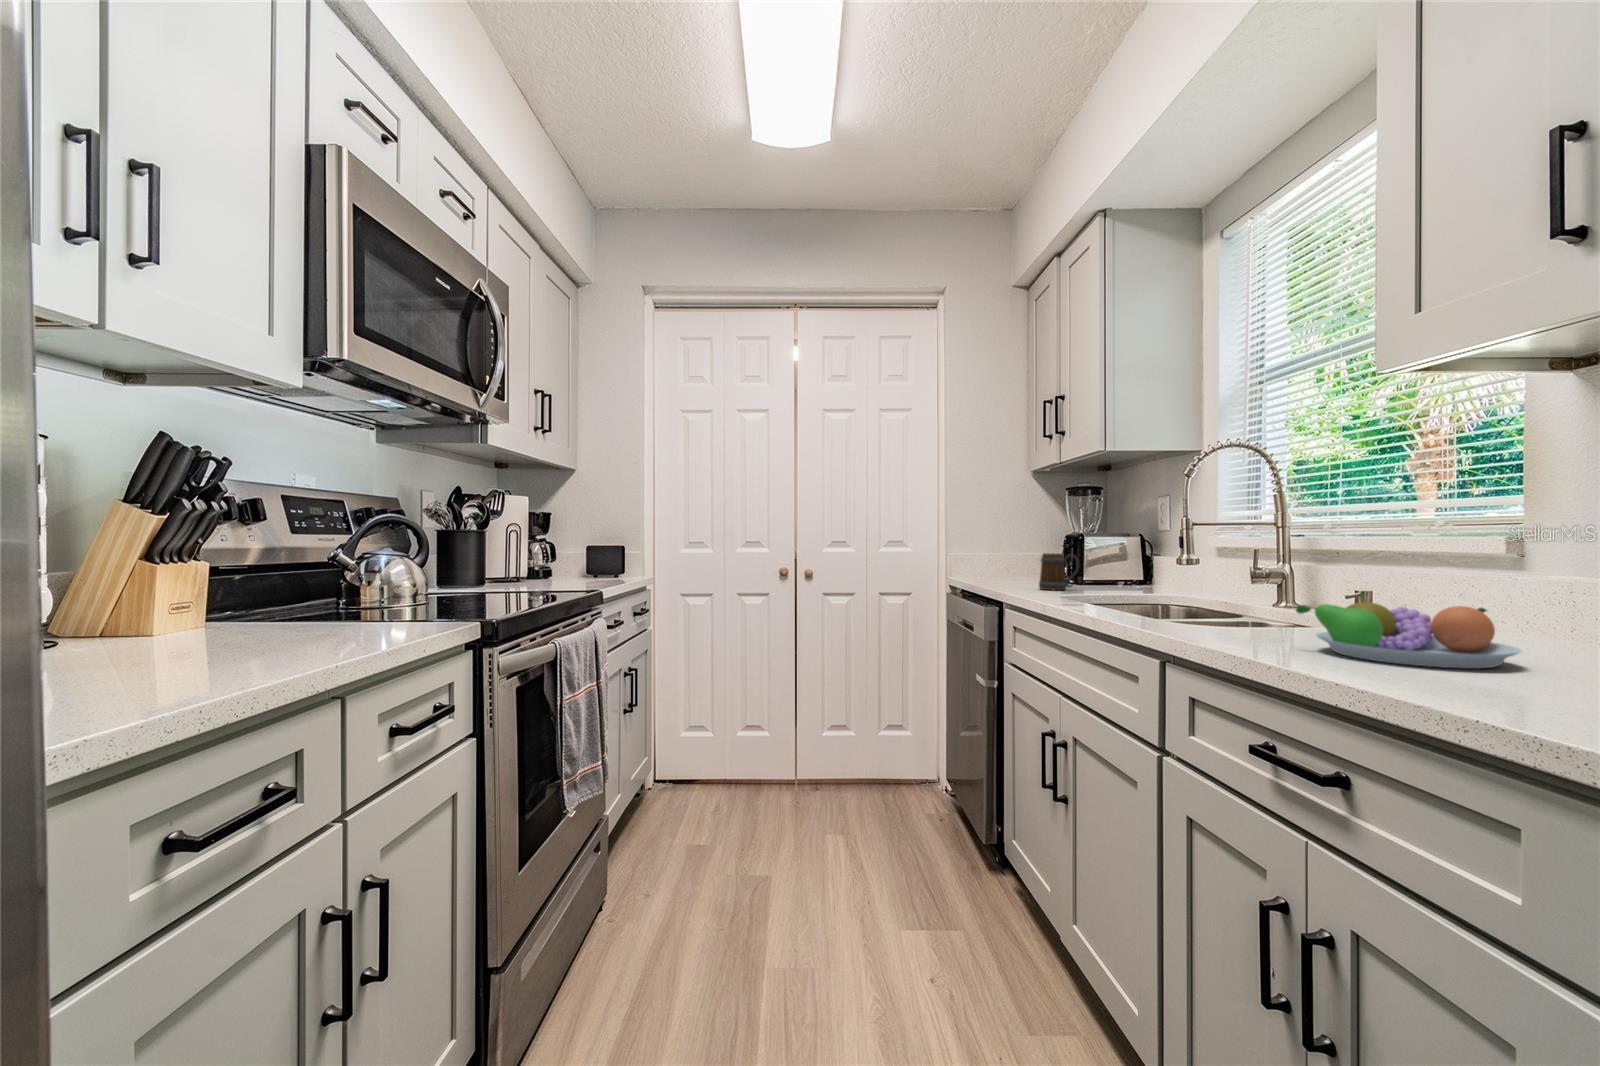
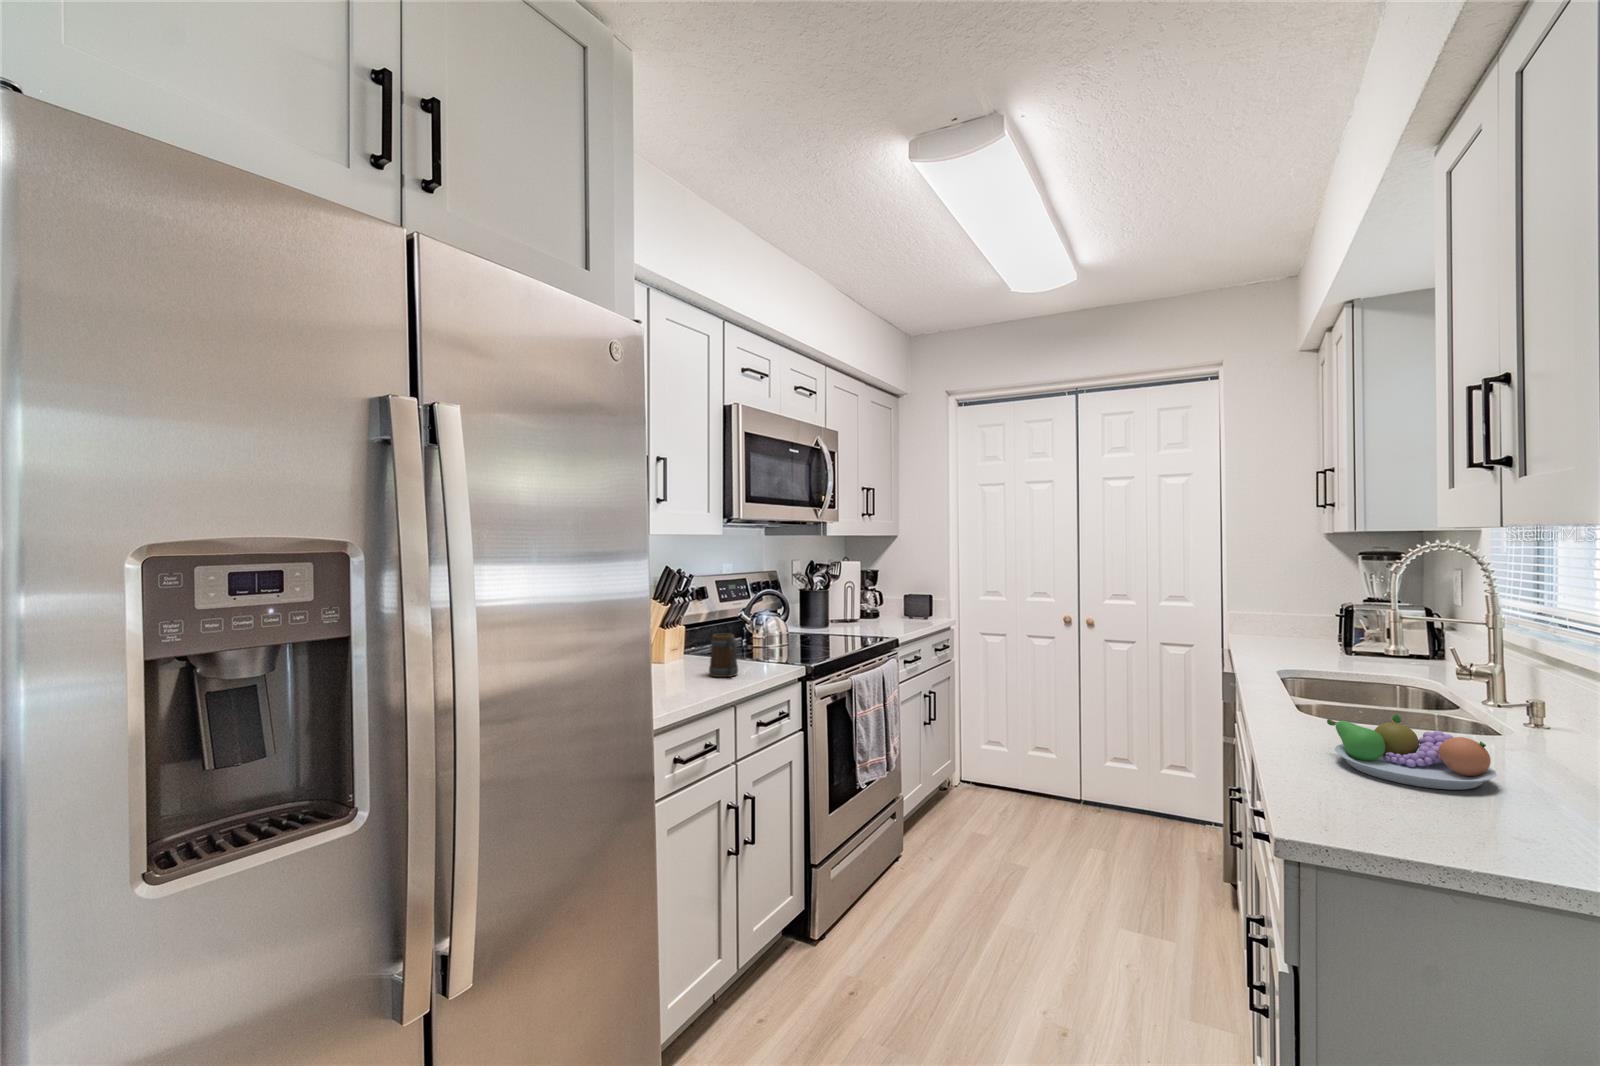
mug: present [1039,553,1079,590] -> present [709,633,738,677]

